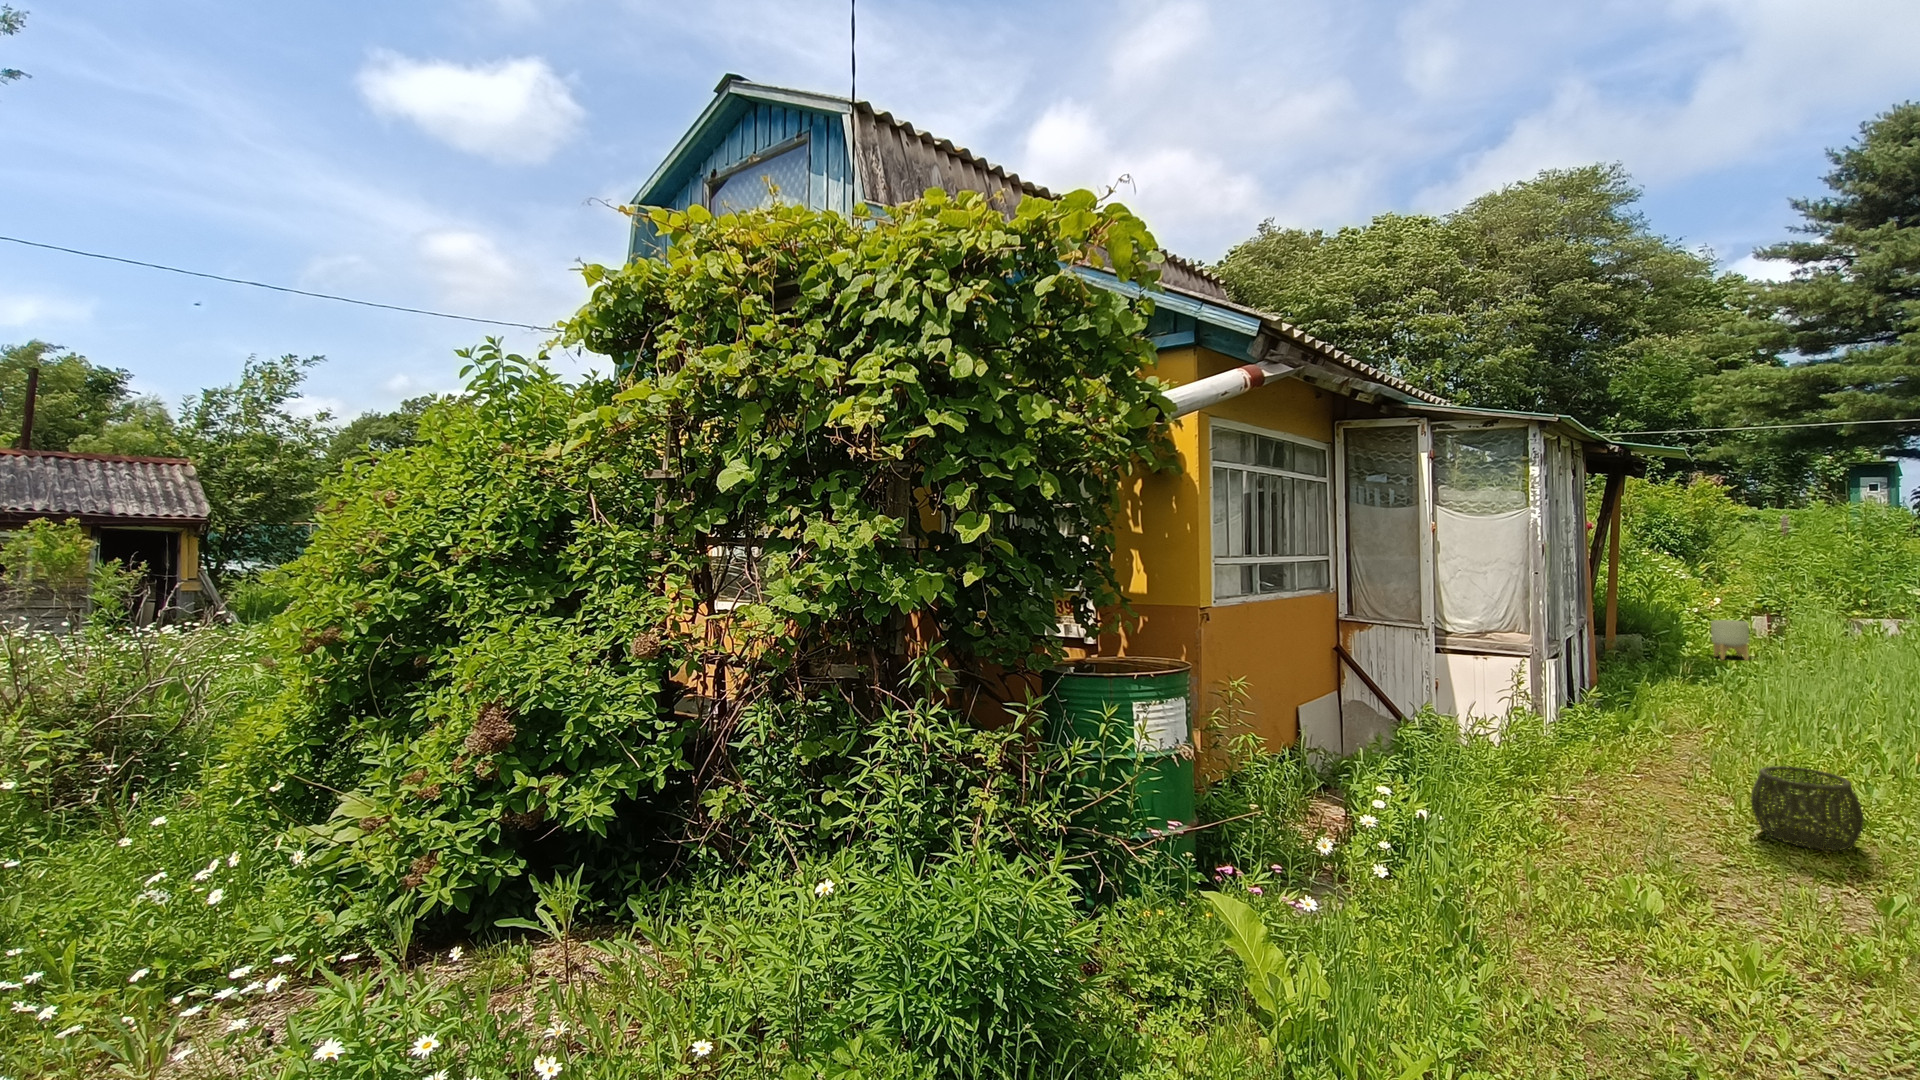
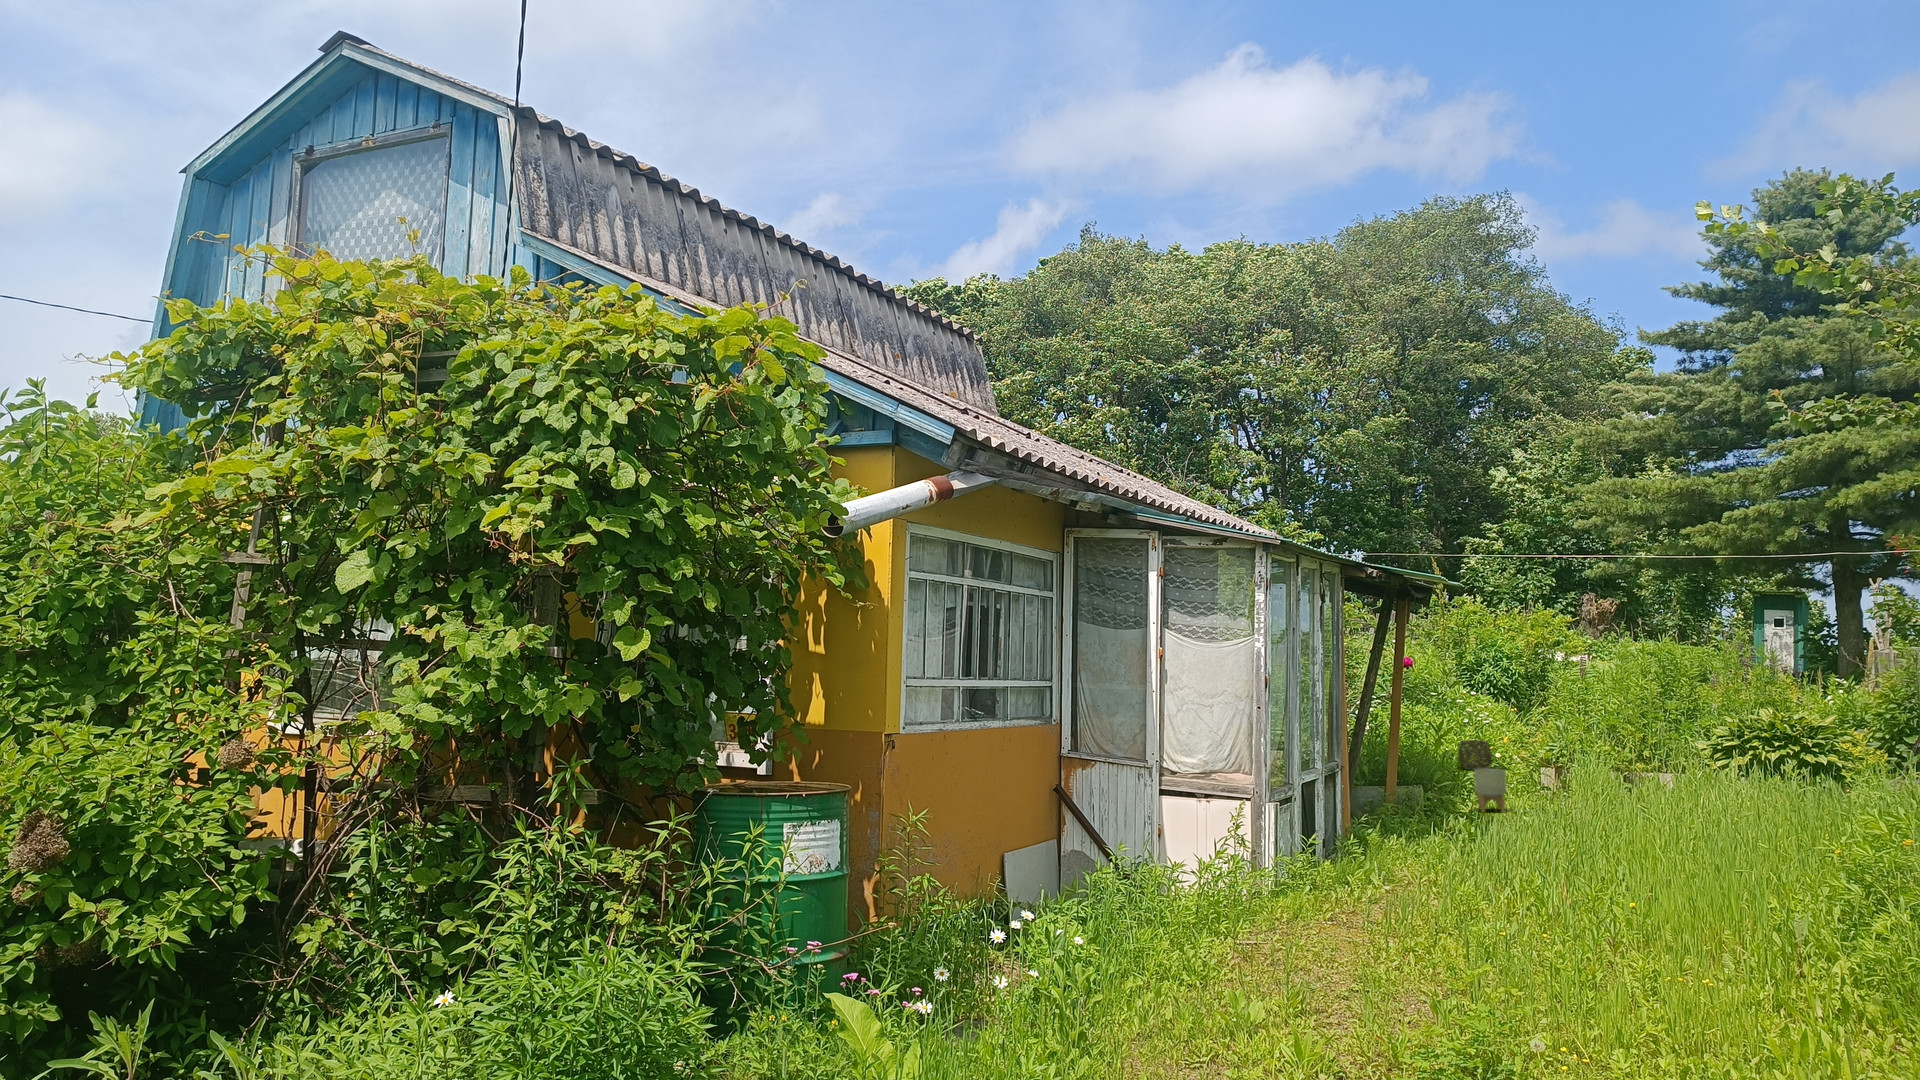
woven basket: present [1751,766,1864,851] -> present [1458,740,1492,770]

